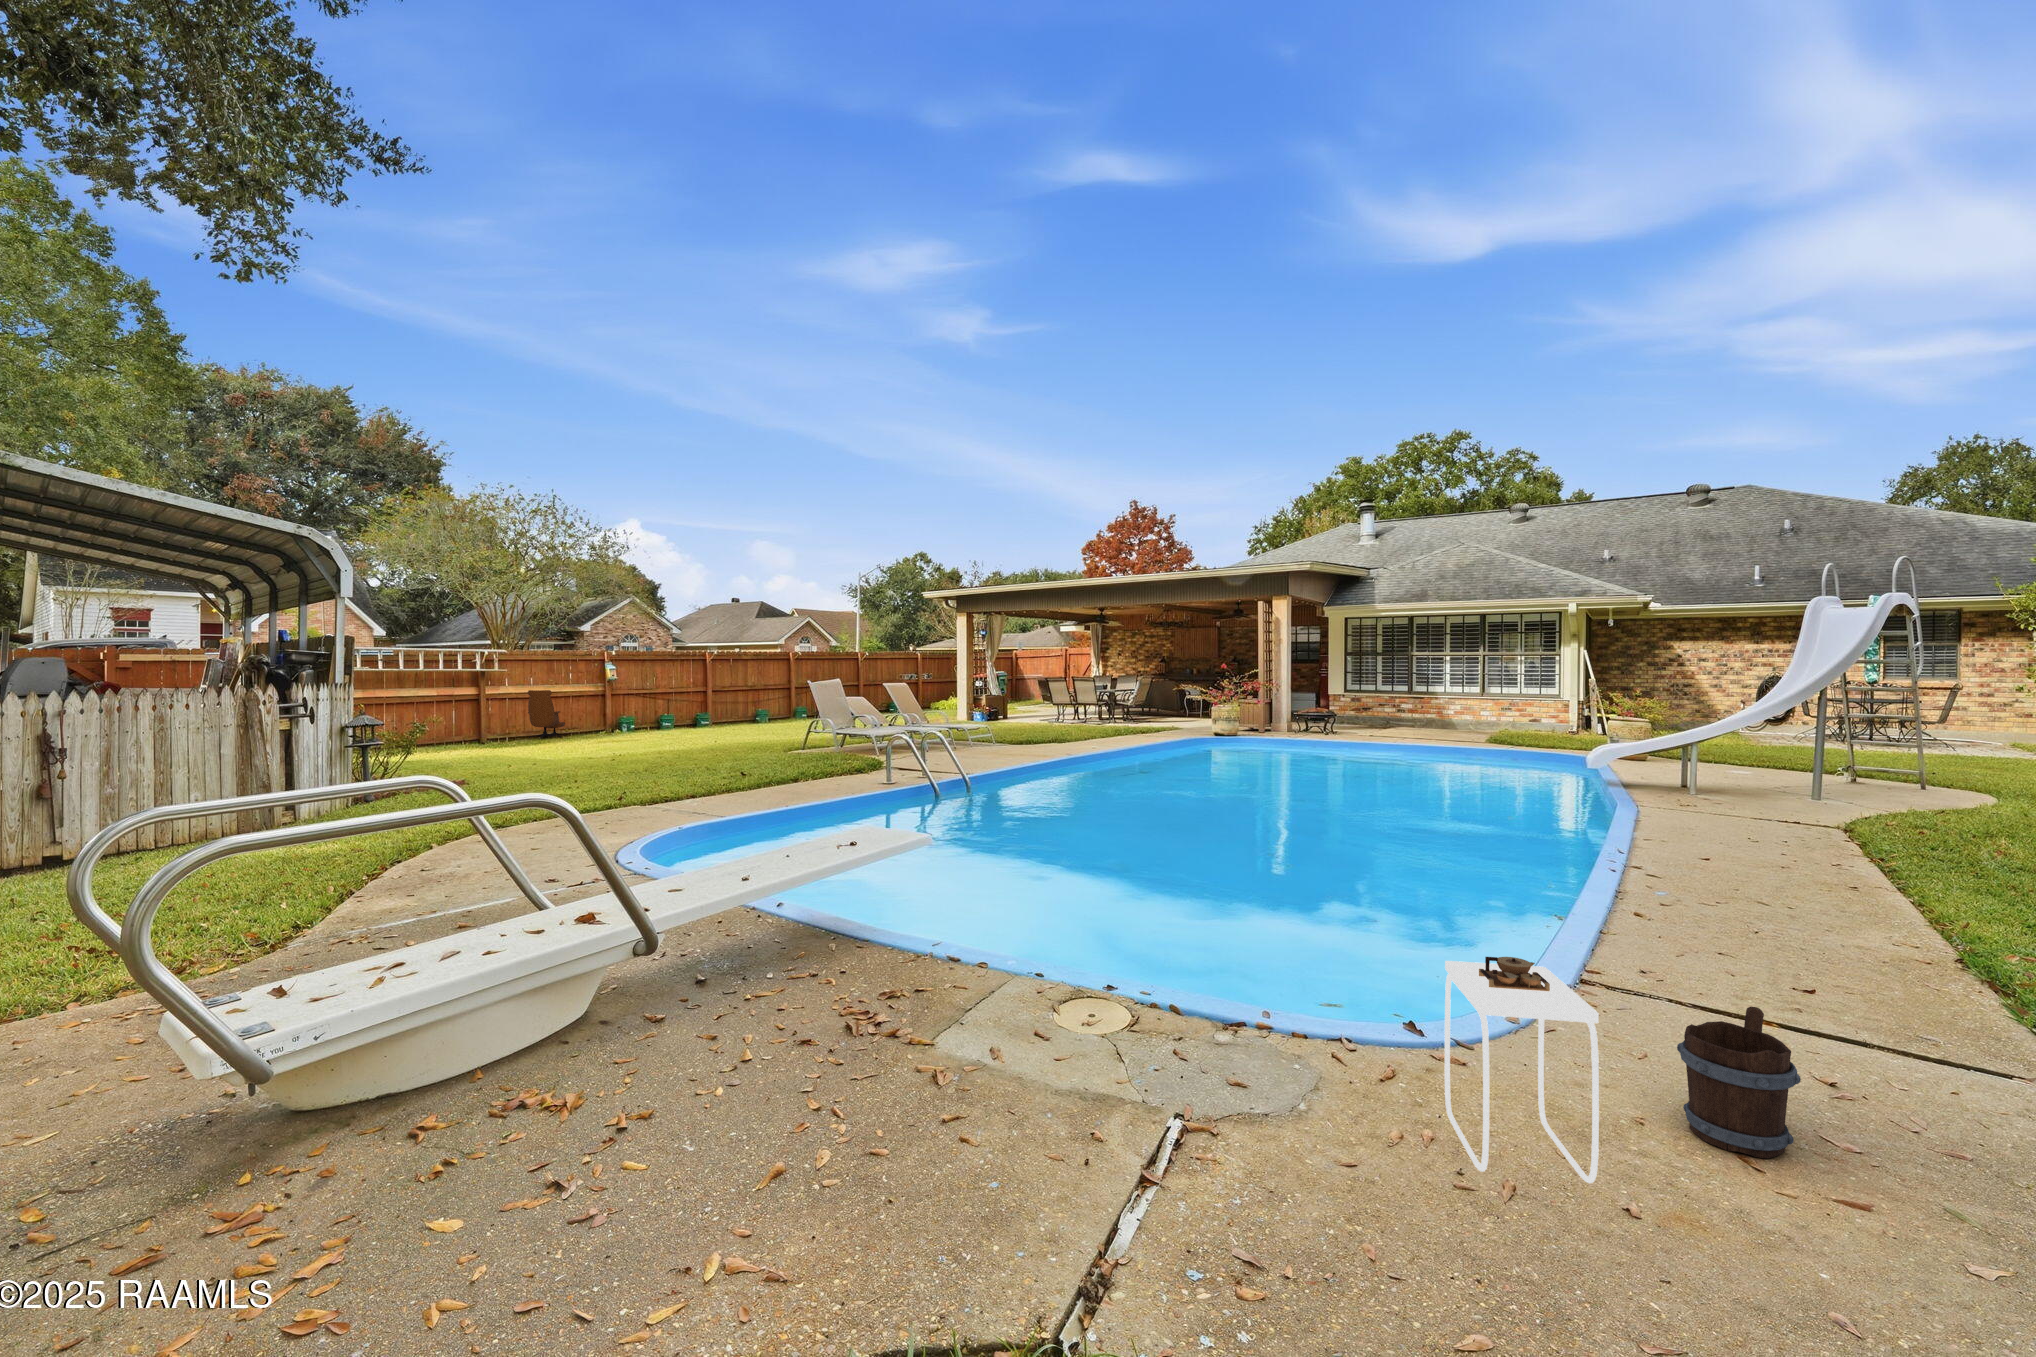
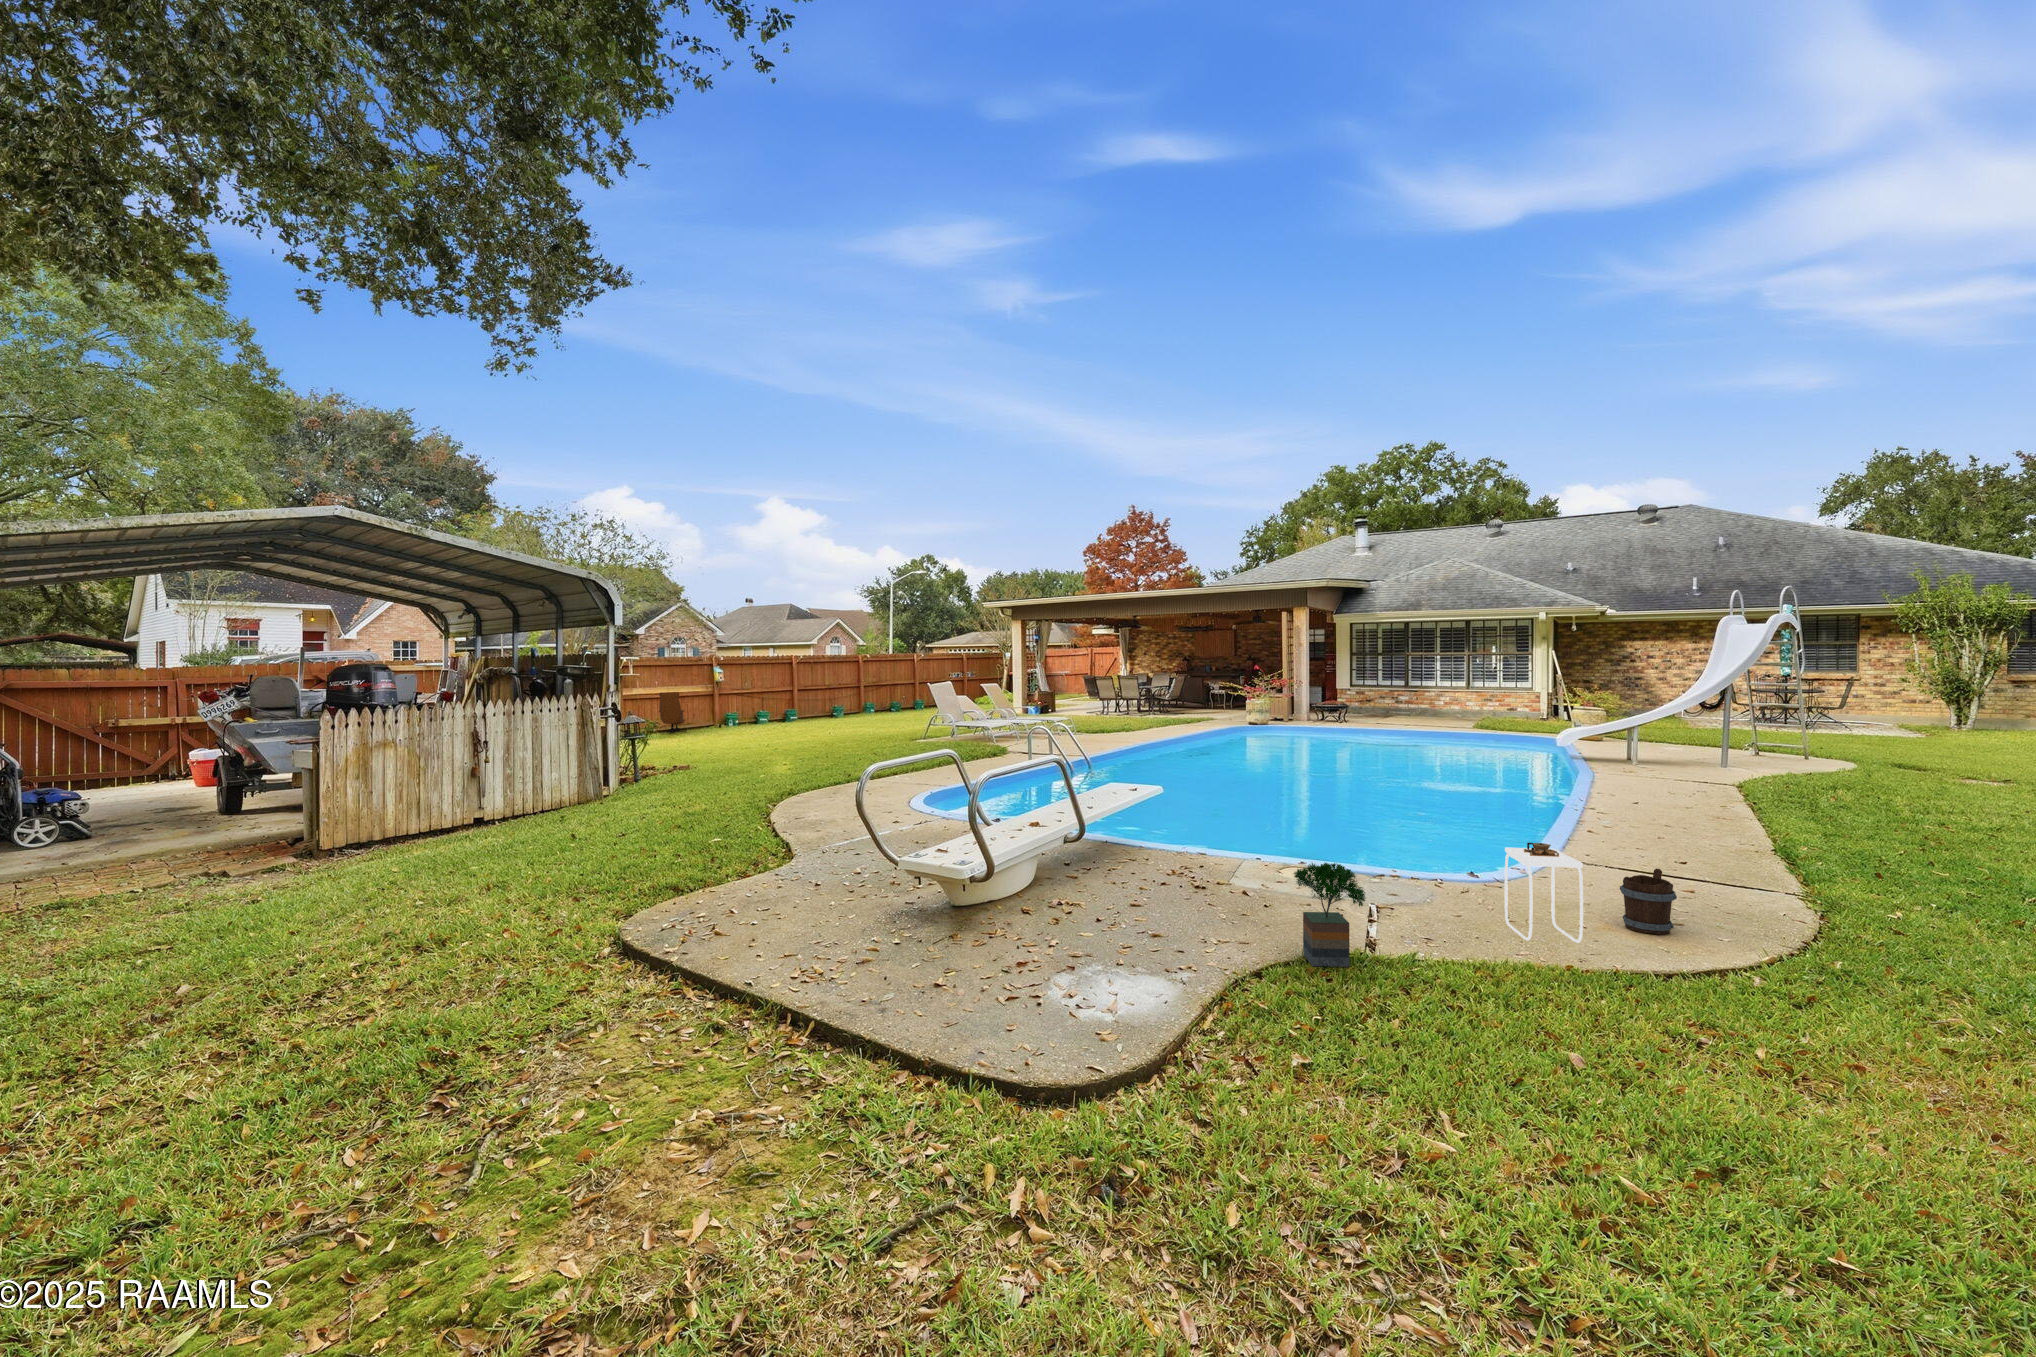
potted tree: none [950,1004,1098,1257] -> present [1294,863,1366,967]

